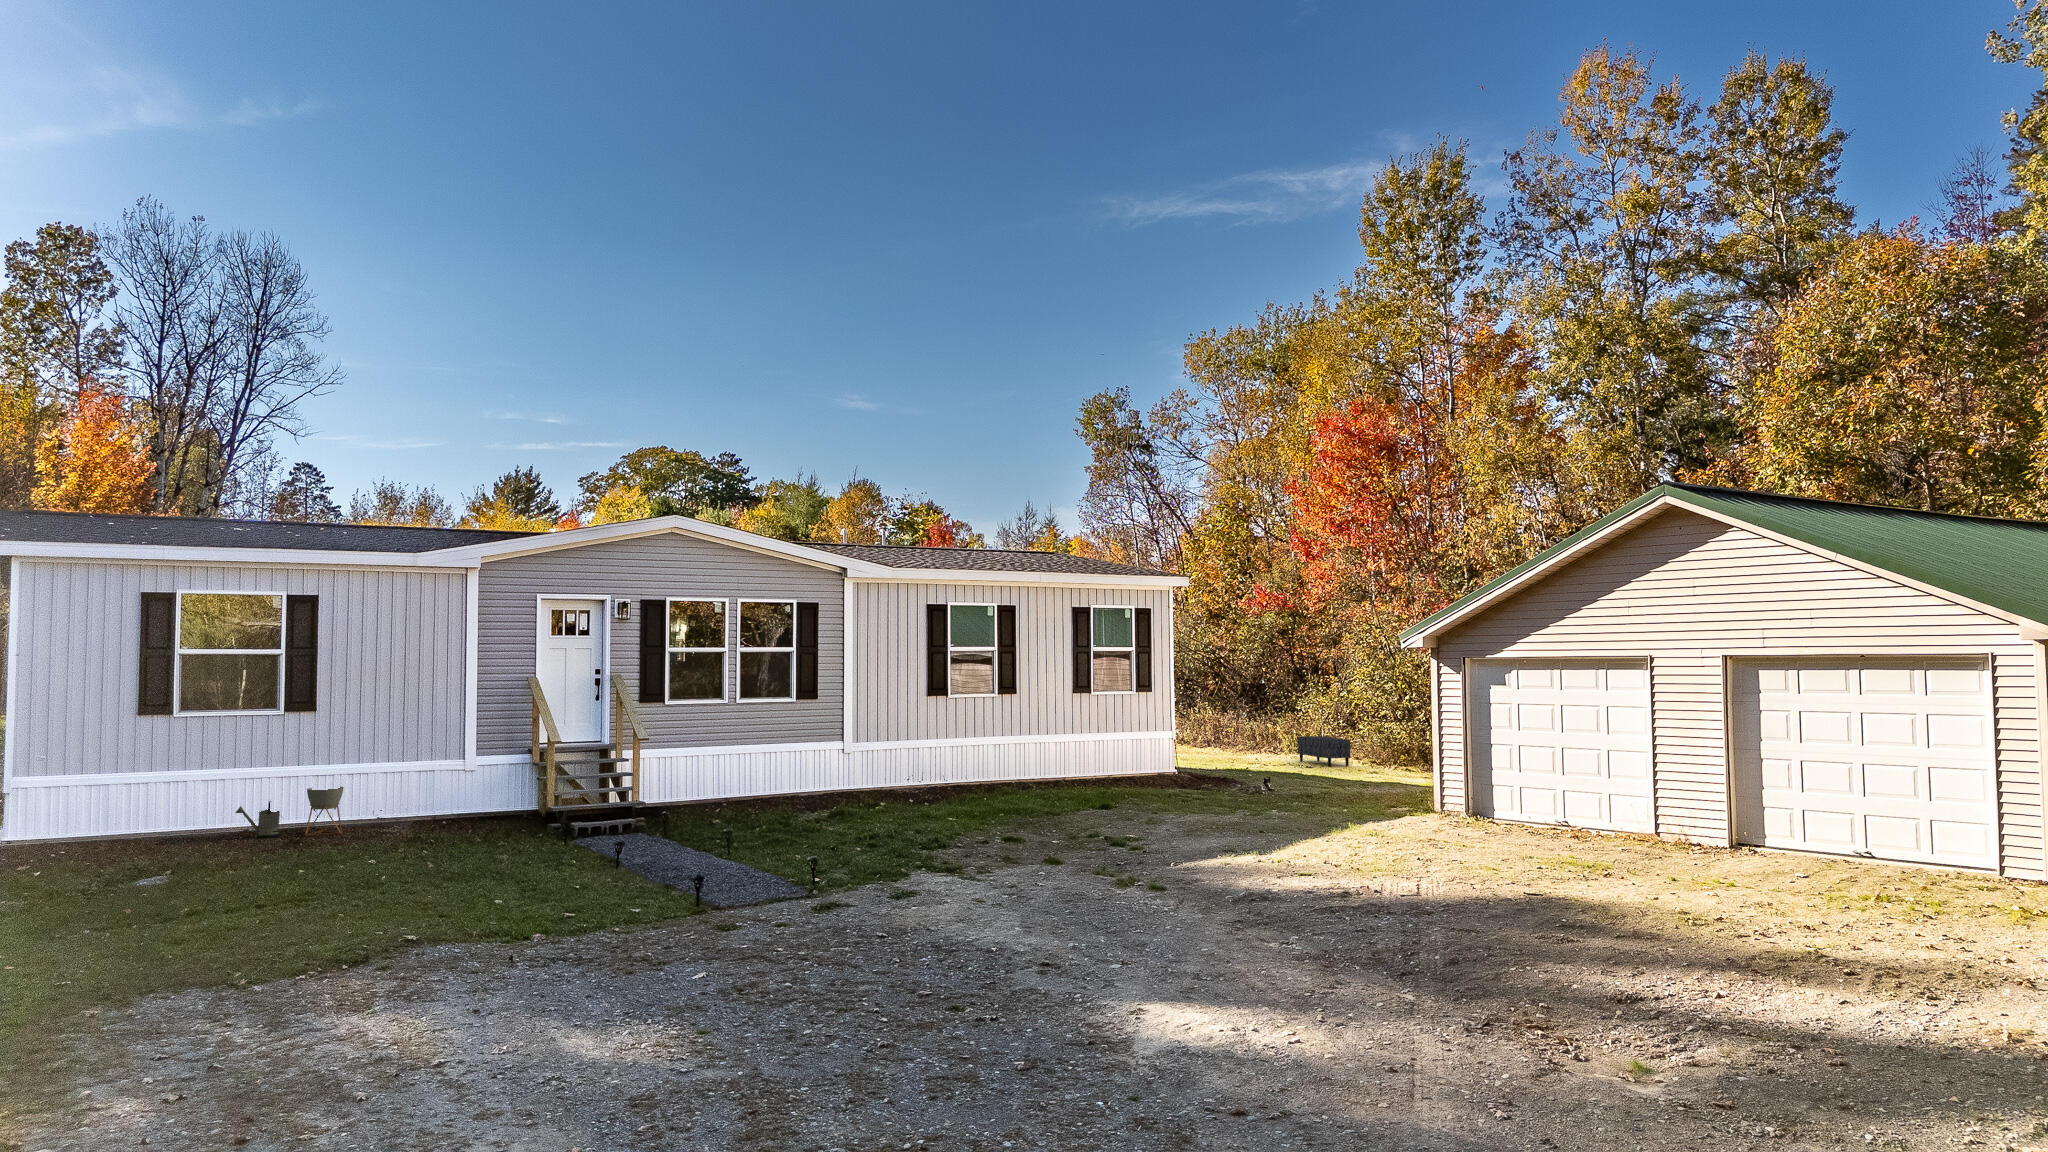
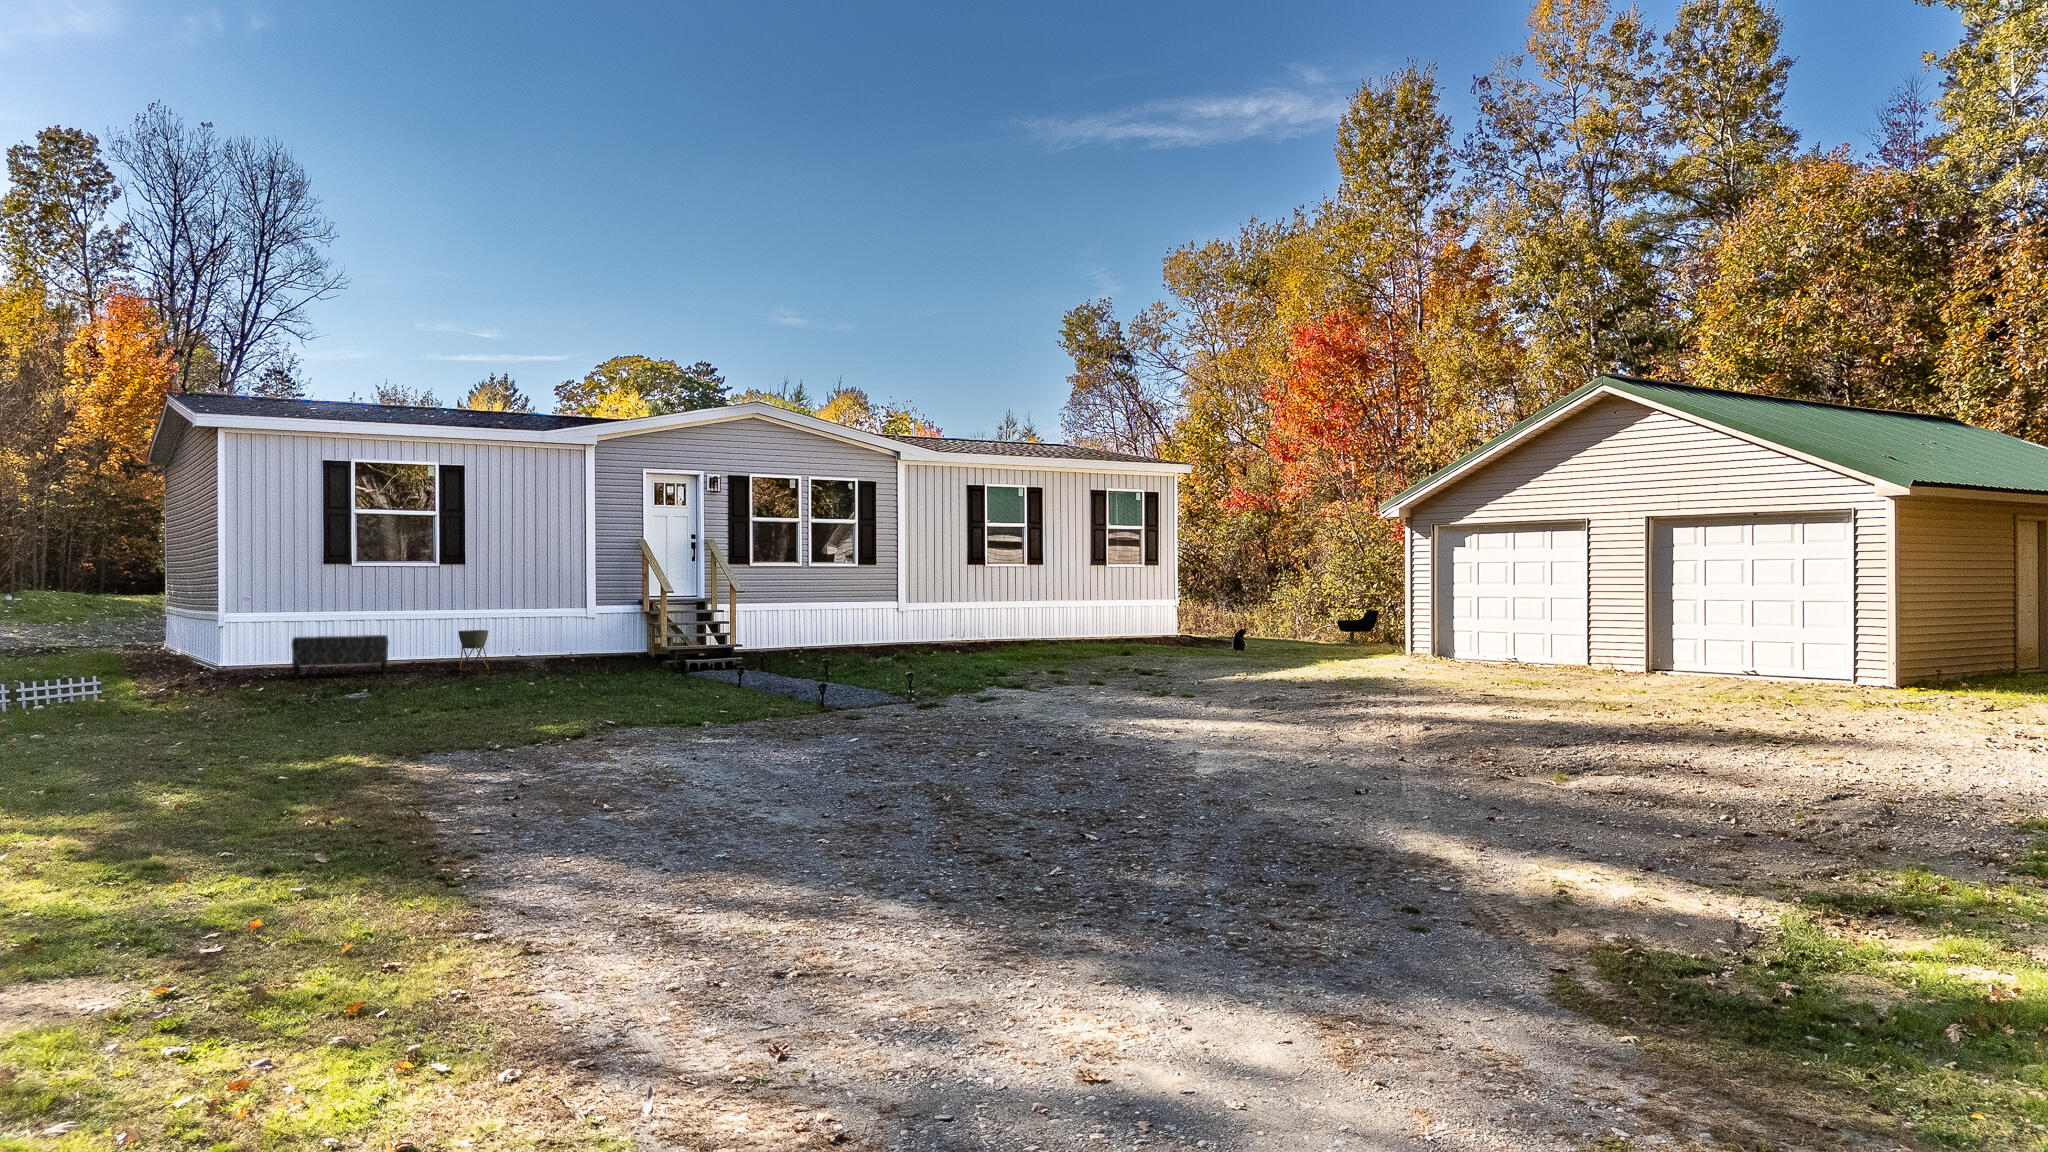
bench: present [1298,736,1351,767] -> present [291,635,389,679]
lounge chair: none [1356,738,1405,777] -> present [1337,610,1379,642]
watering can: present [236,801,280,838] -> none [400,641,440,672]

